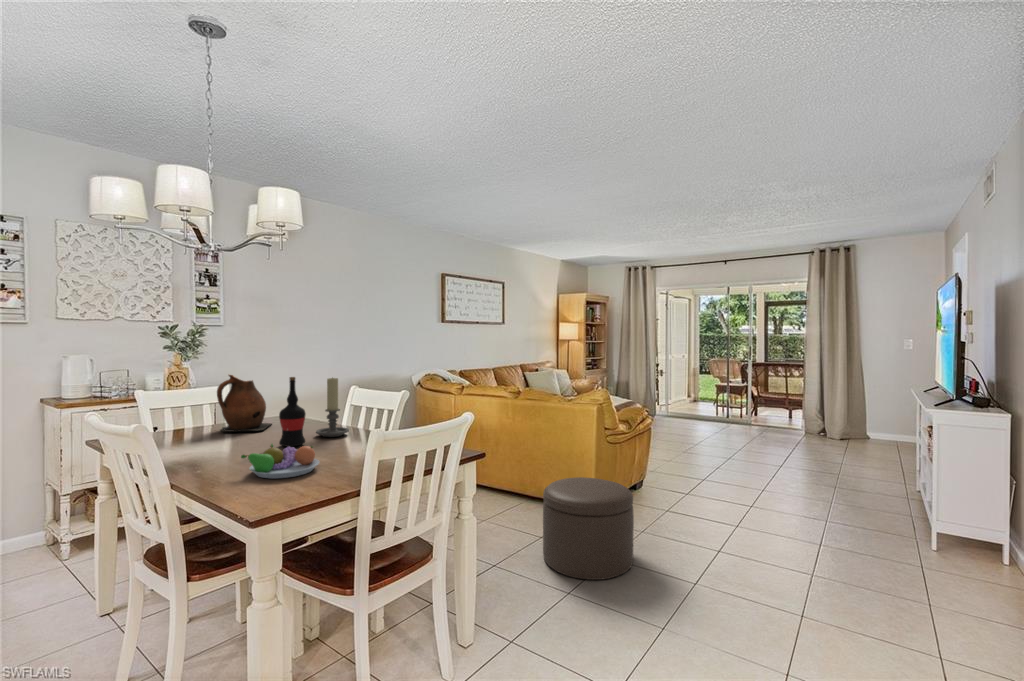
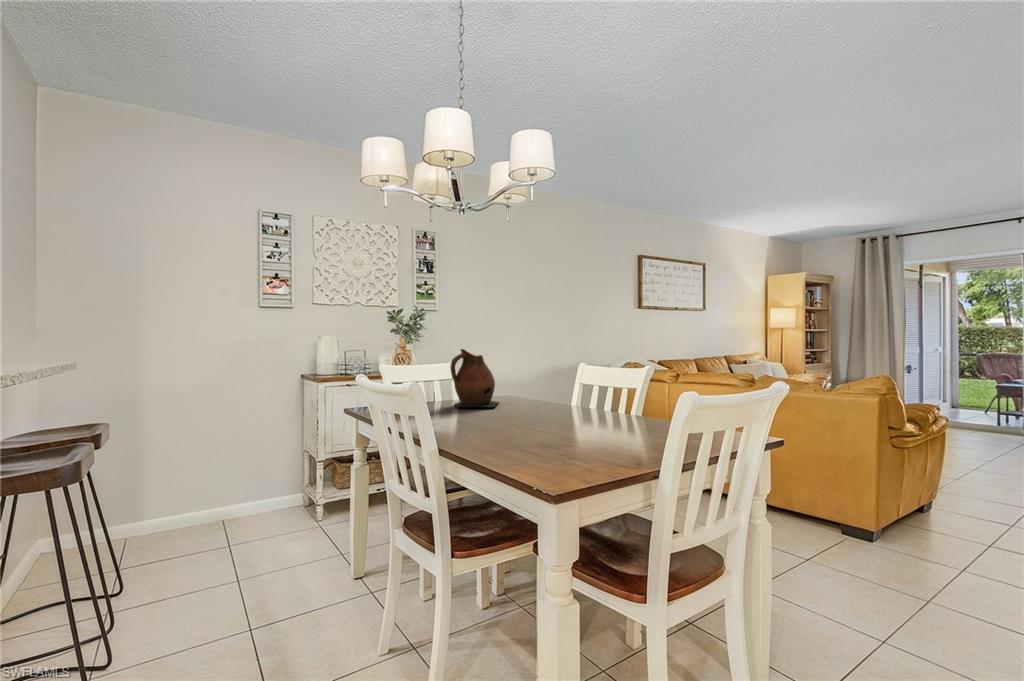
wine bottle: present [279,377,306,447] -> none [519,347,546,423]
candle holder: present [316,378,349,437] -> none [552,350,586,416]
fruit bowl: present [241,444,320,478] -> none [498,414,581,453]
ottoman: present [543,477,634,580] -> none [820,486,969,627]

